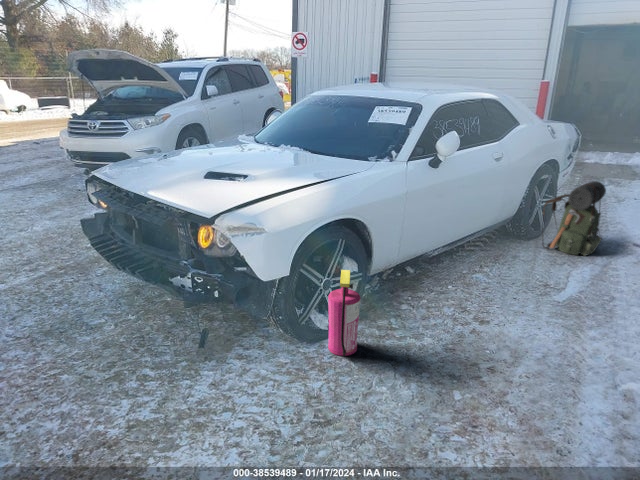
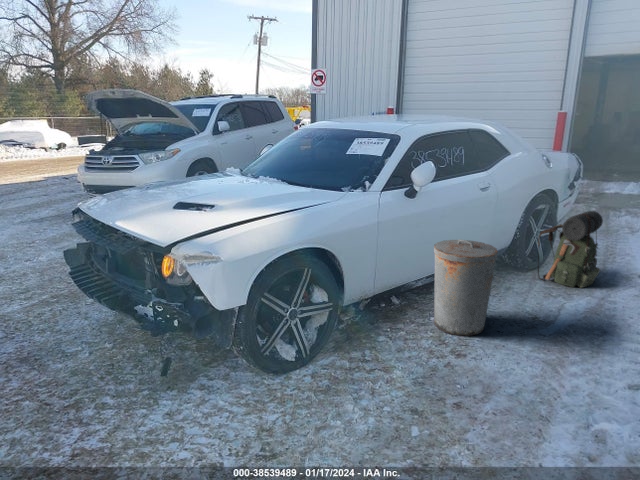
trash can: none [452,209,518,303] -> present [434,239,498,336]
fire extinguisher: present [328,270,361,356] -> none [291,299,323,388]

